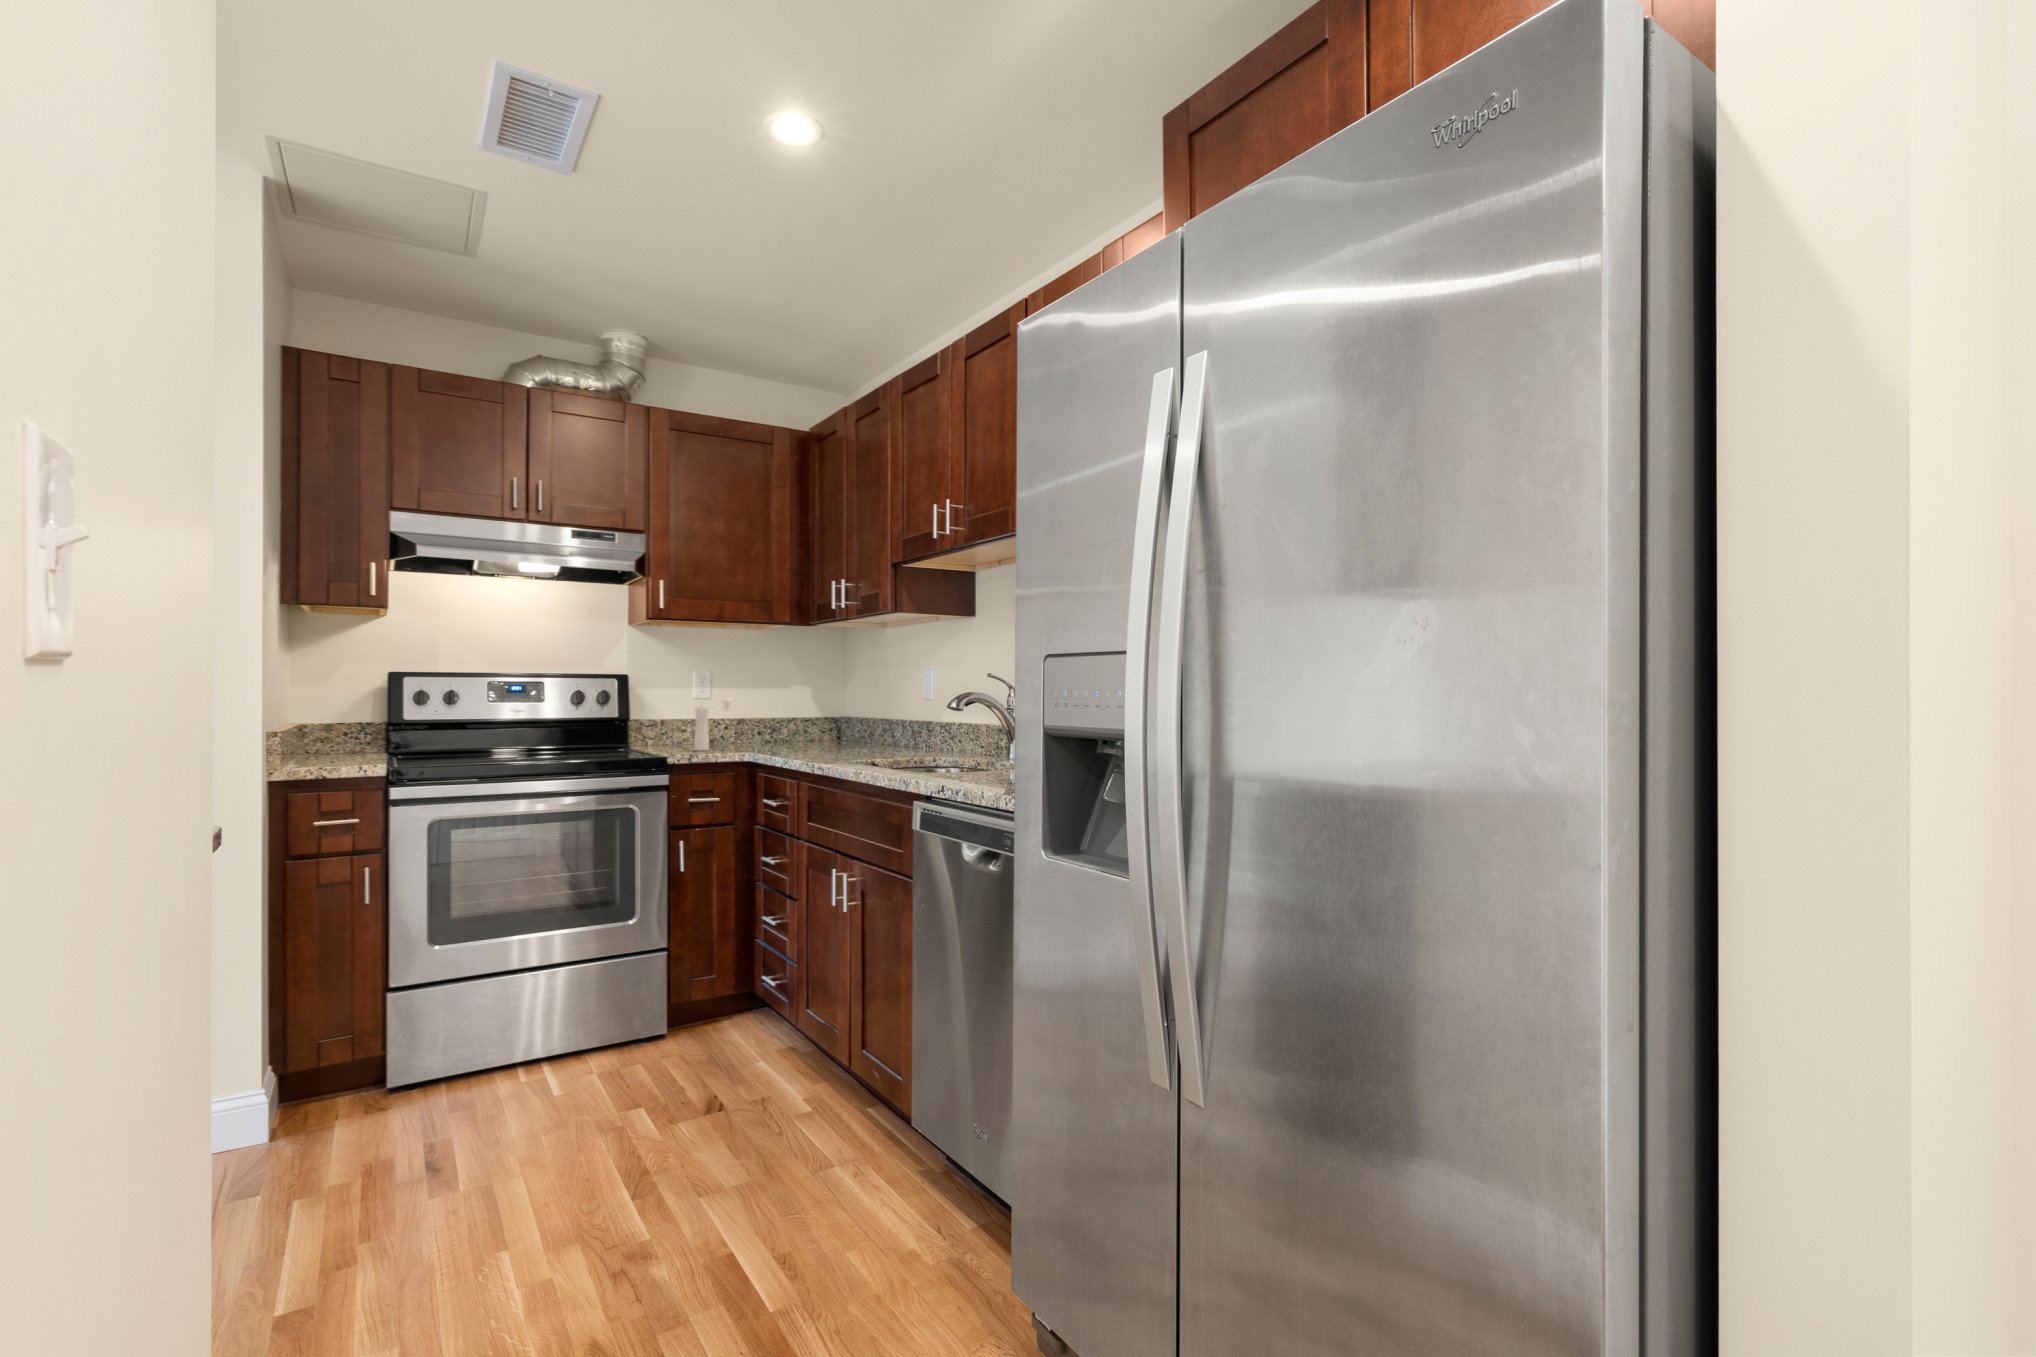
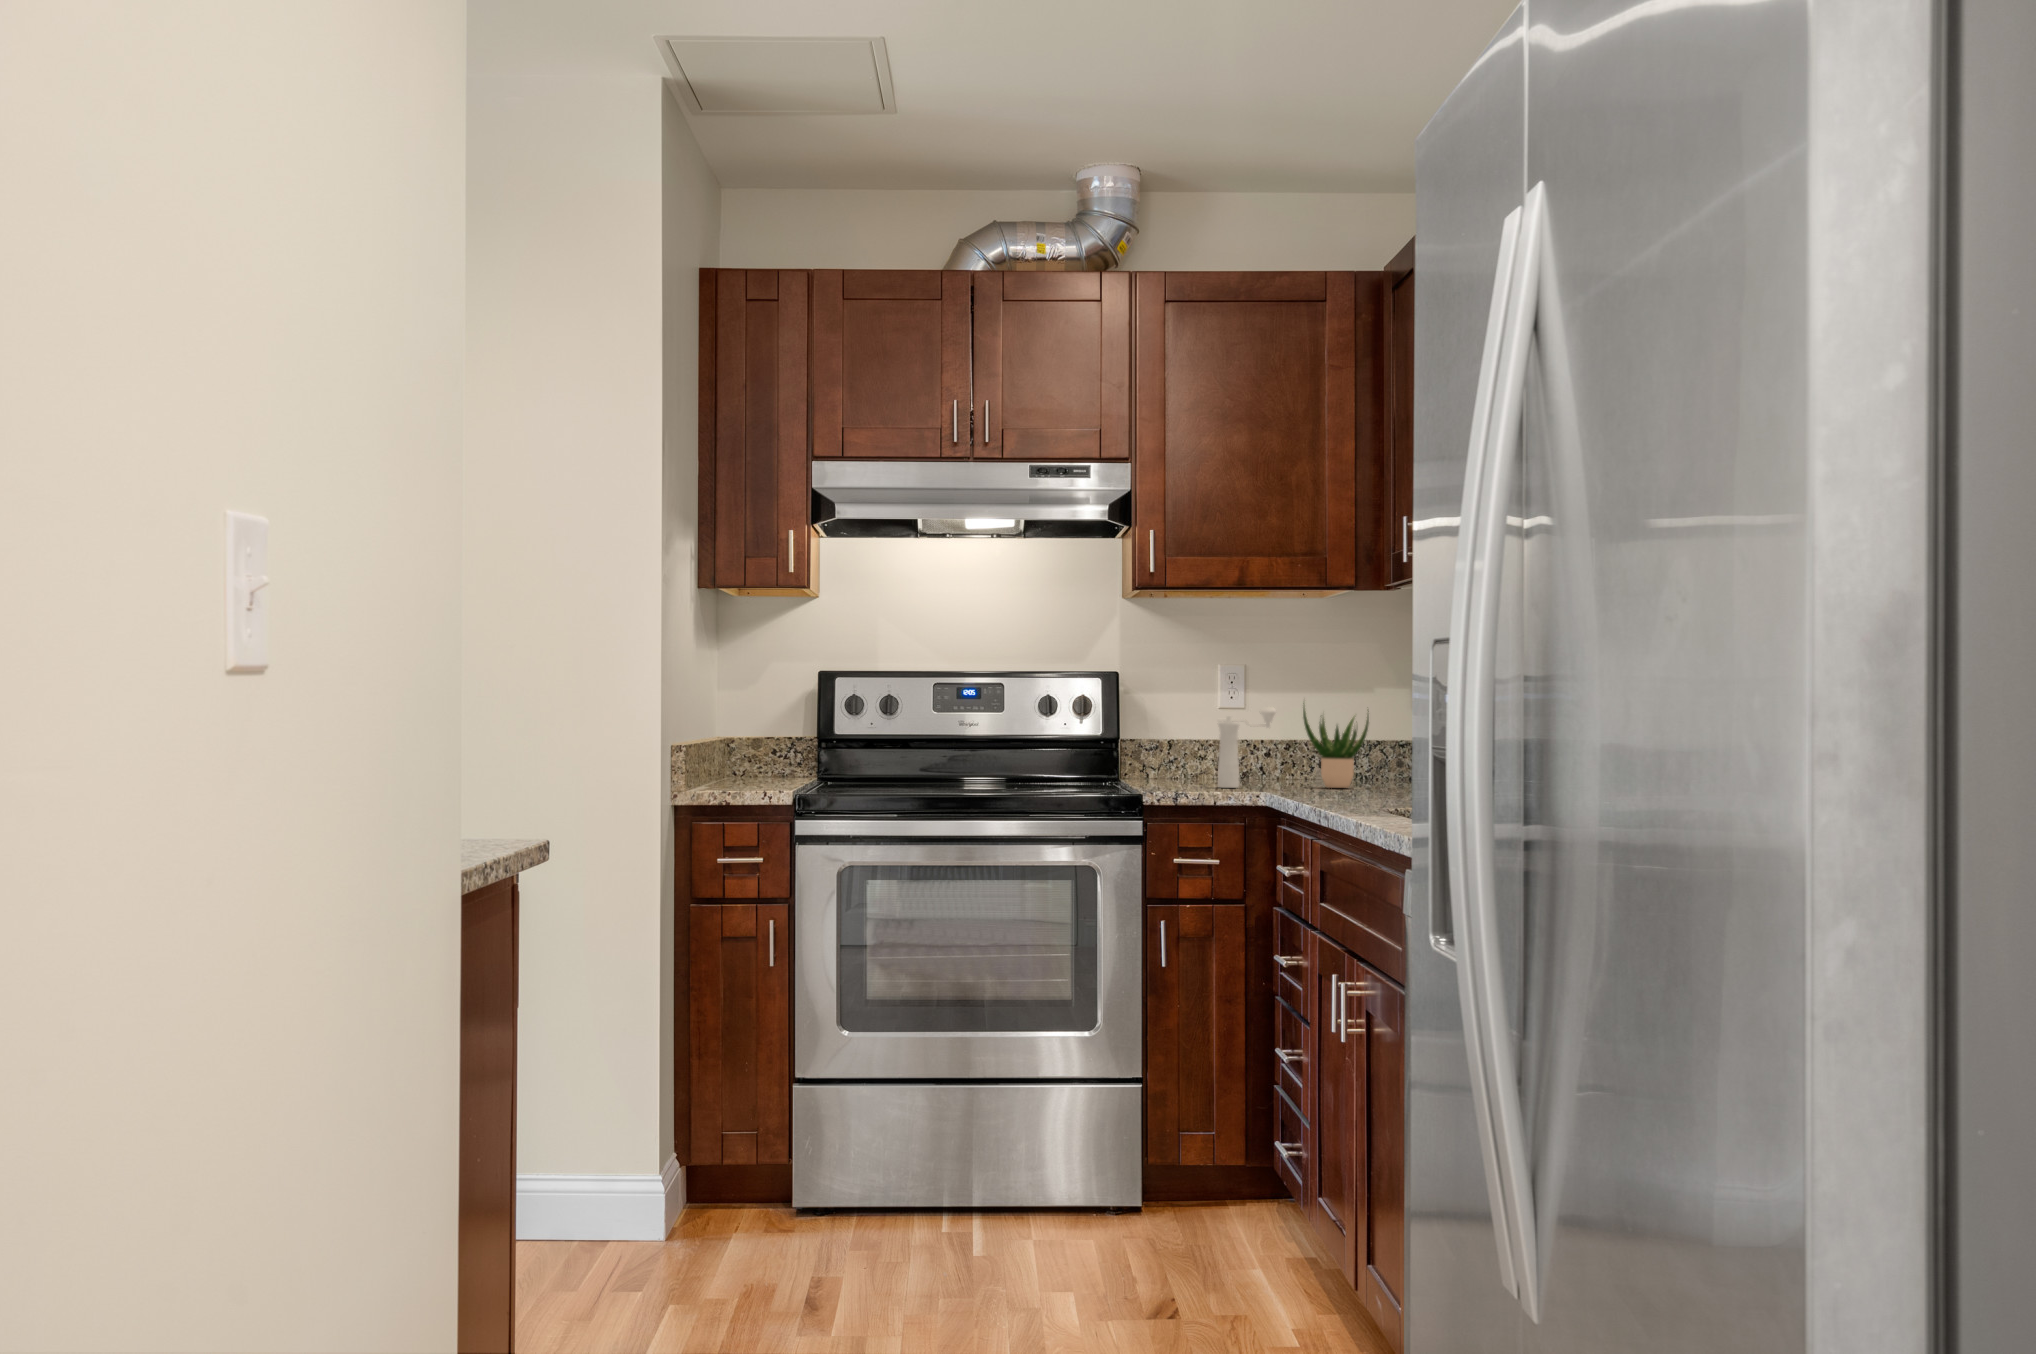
potted plant: none [748,691,790,748] -> present [1303,703,1369,788]

